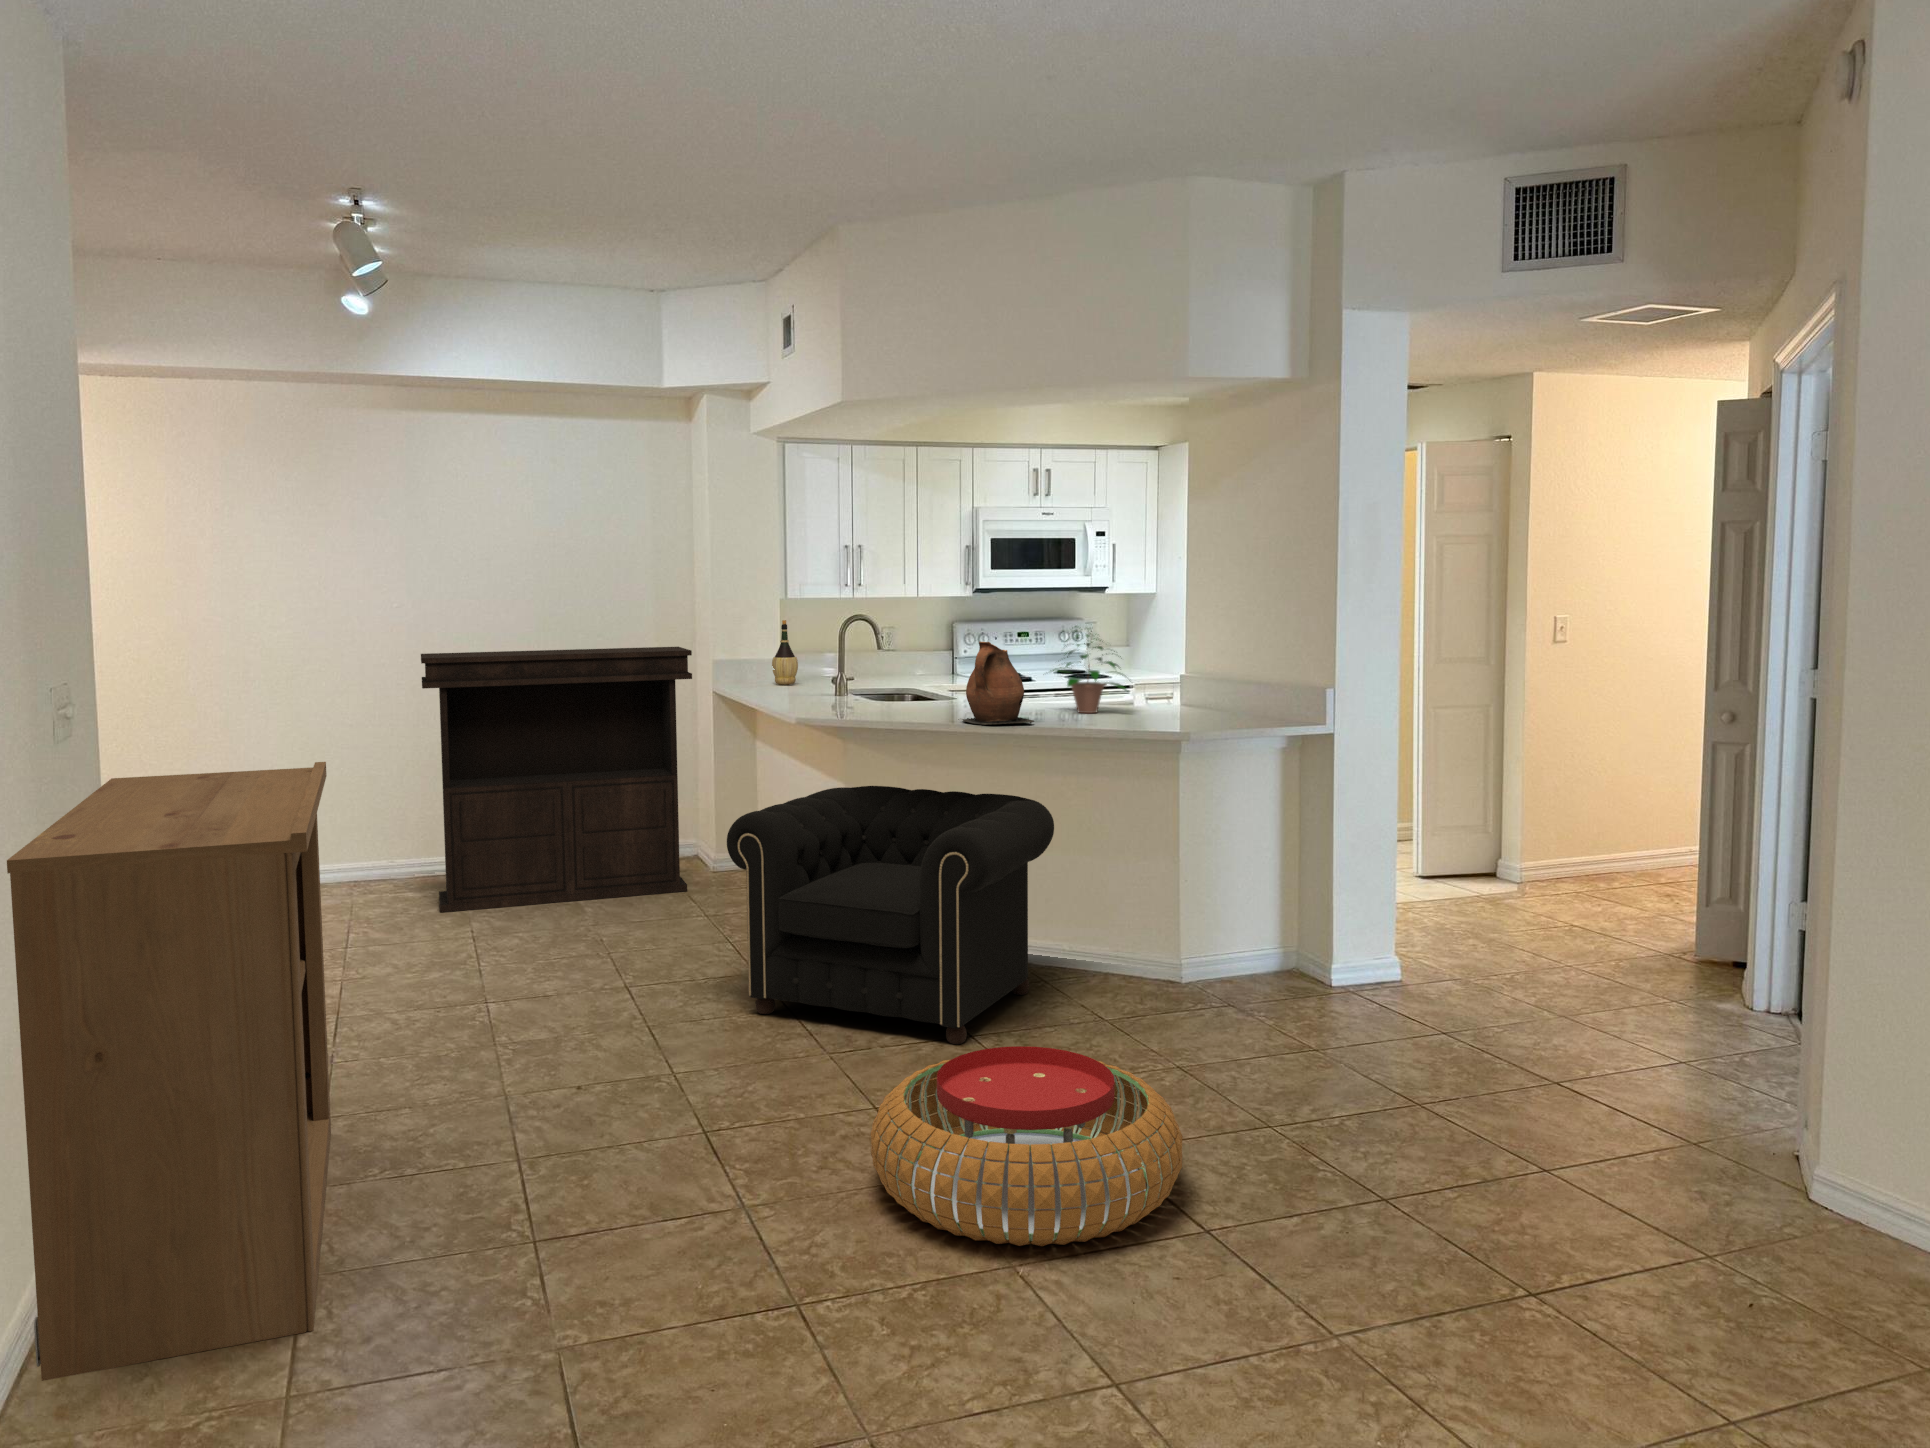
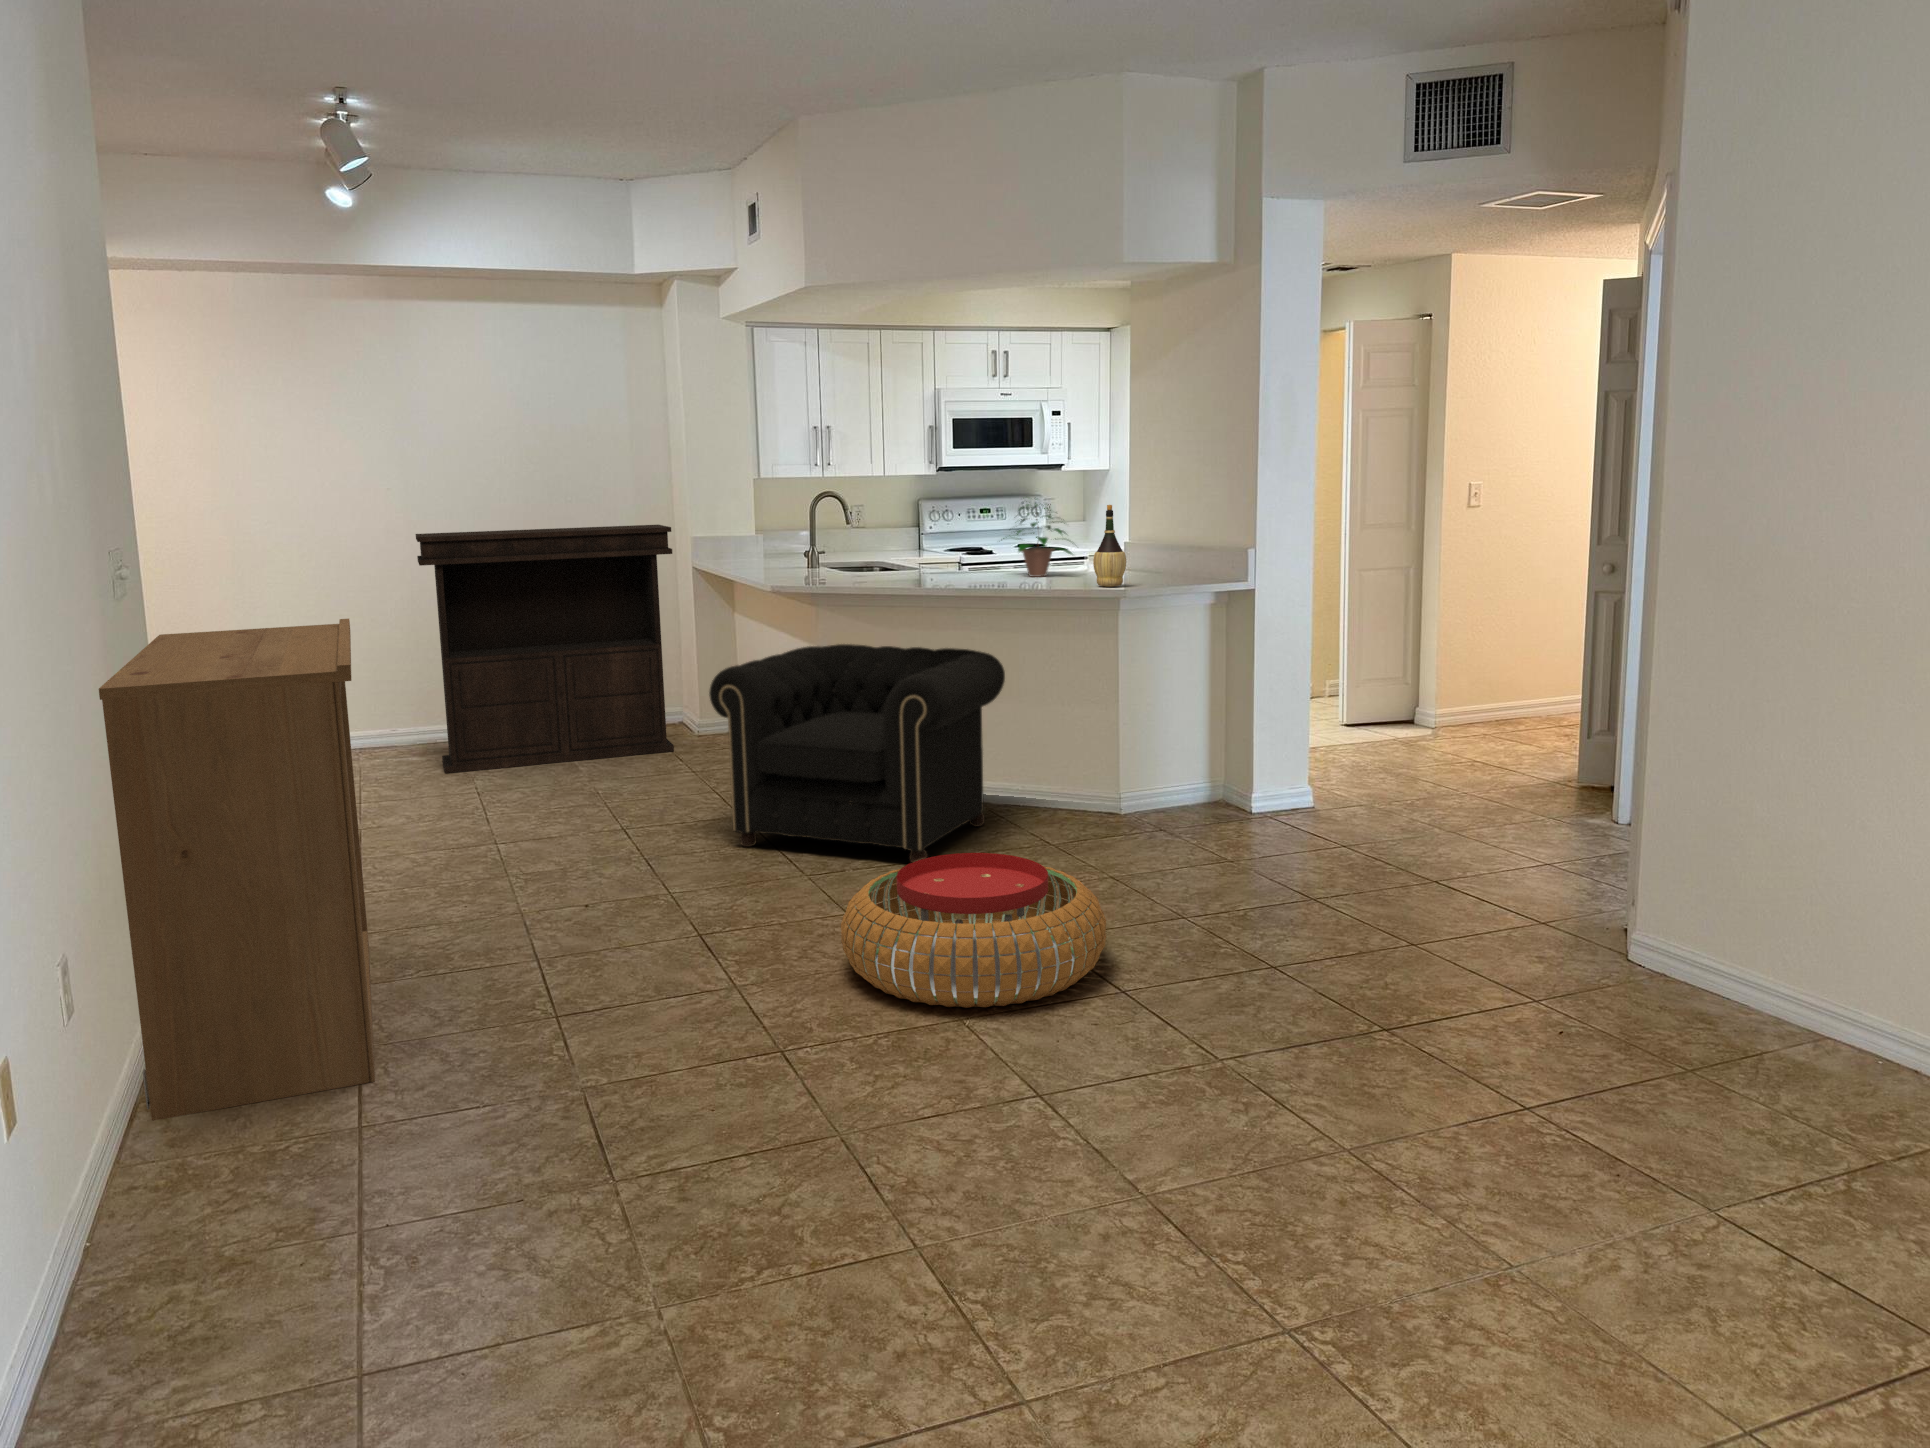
wine bottle: present [772,620,798,685] -> present [1093,505,1126,587]
ceramic pitcher: present [962,642,1034,725] -> none [918,510,987,586]

